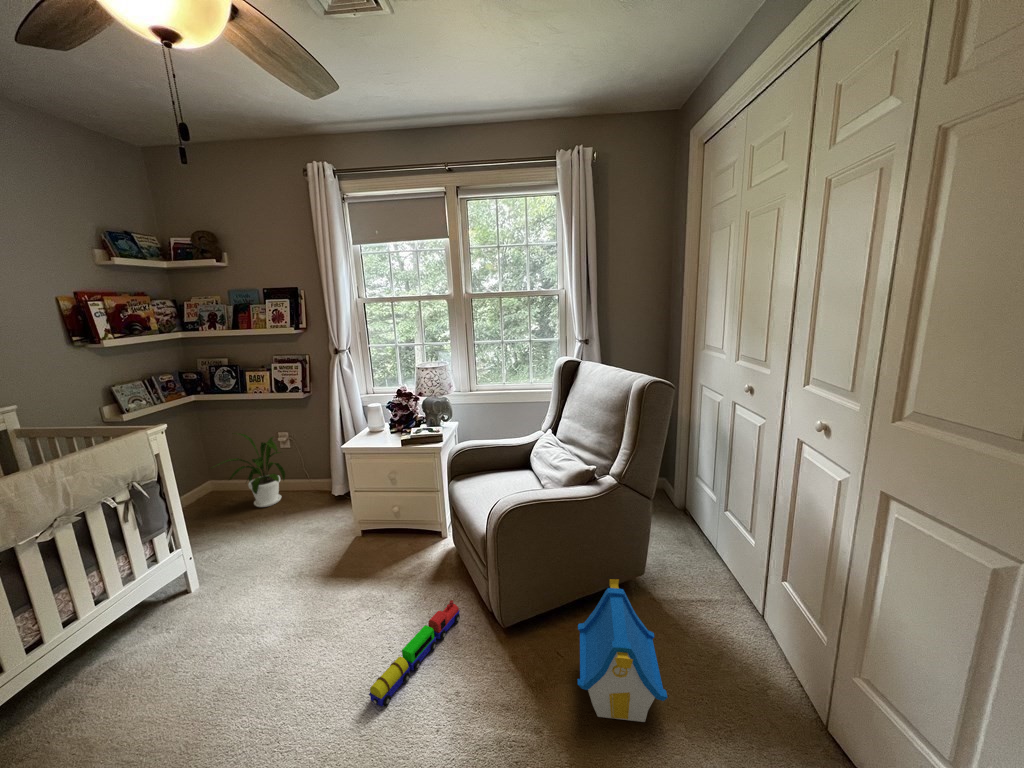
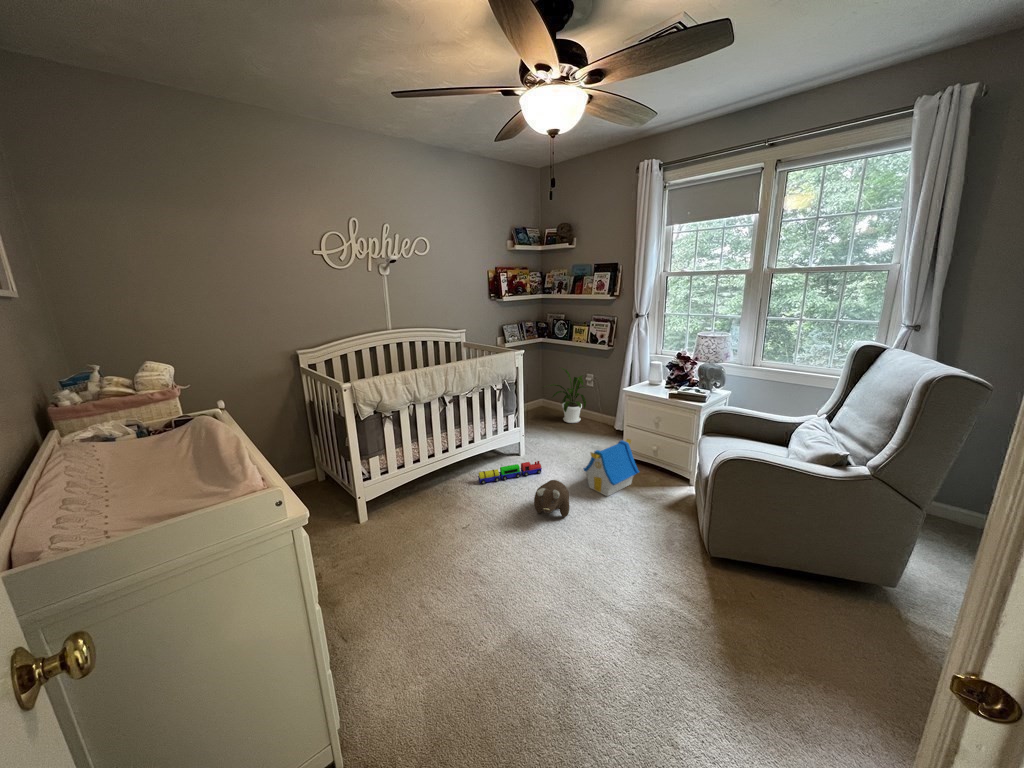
toy house: present [578,579,668,722] -> present [583,439,639,496]
toy train: present [369,600,460,707] -> present [478,461,542,484]
plush toy: none [238,618,305,690] -> present [534,480,569,517]

